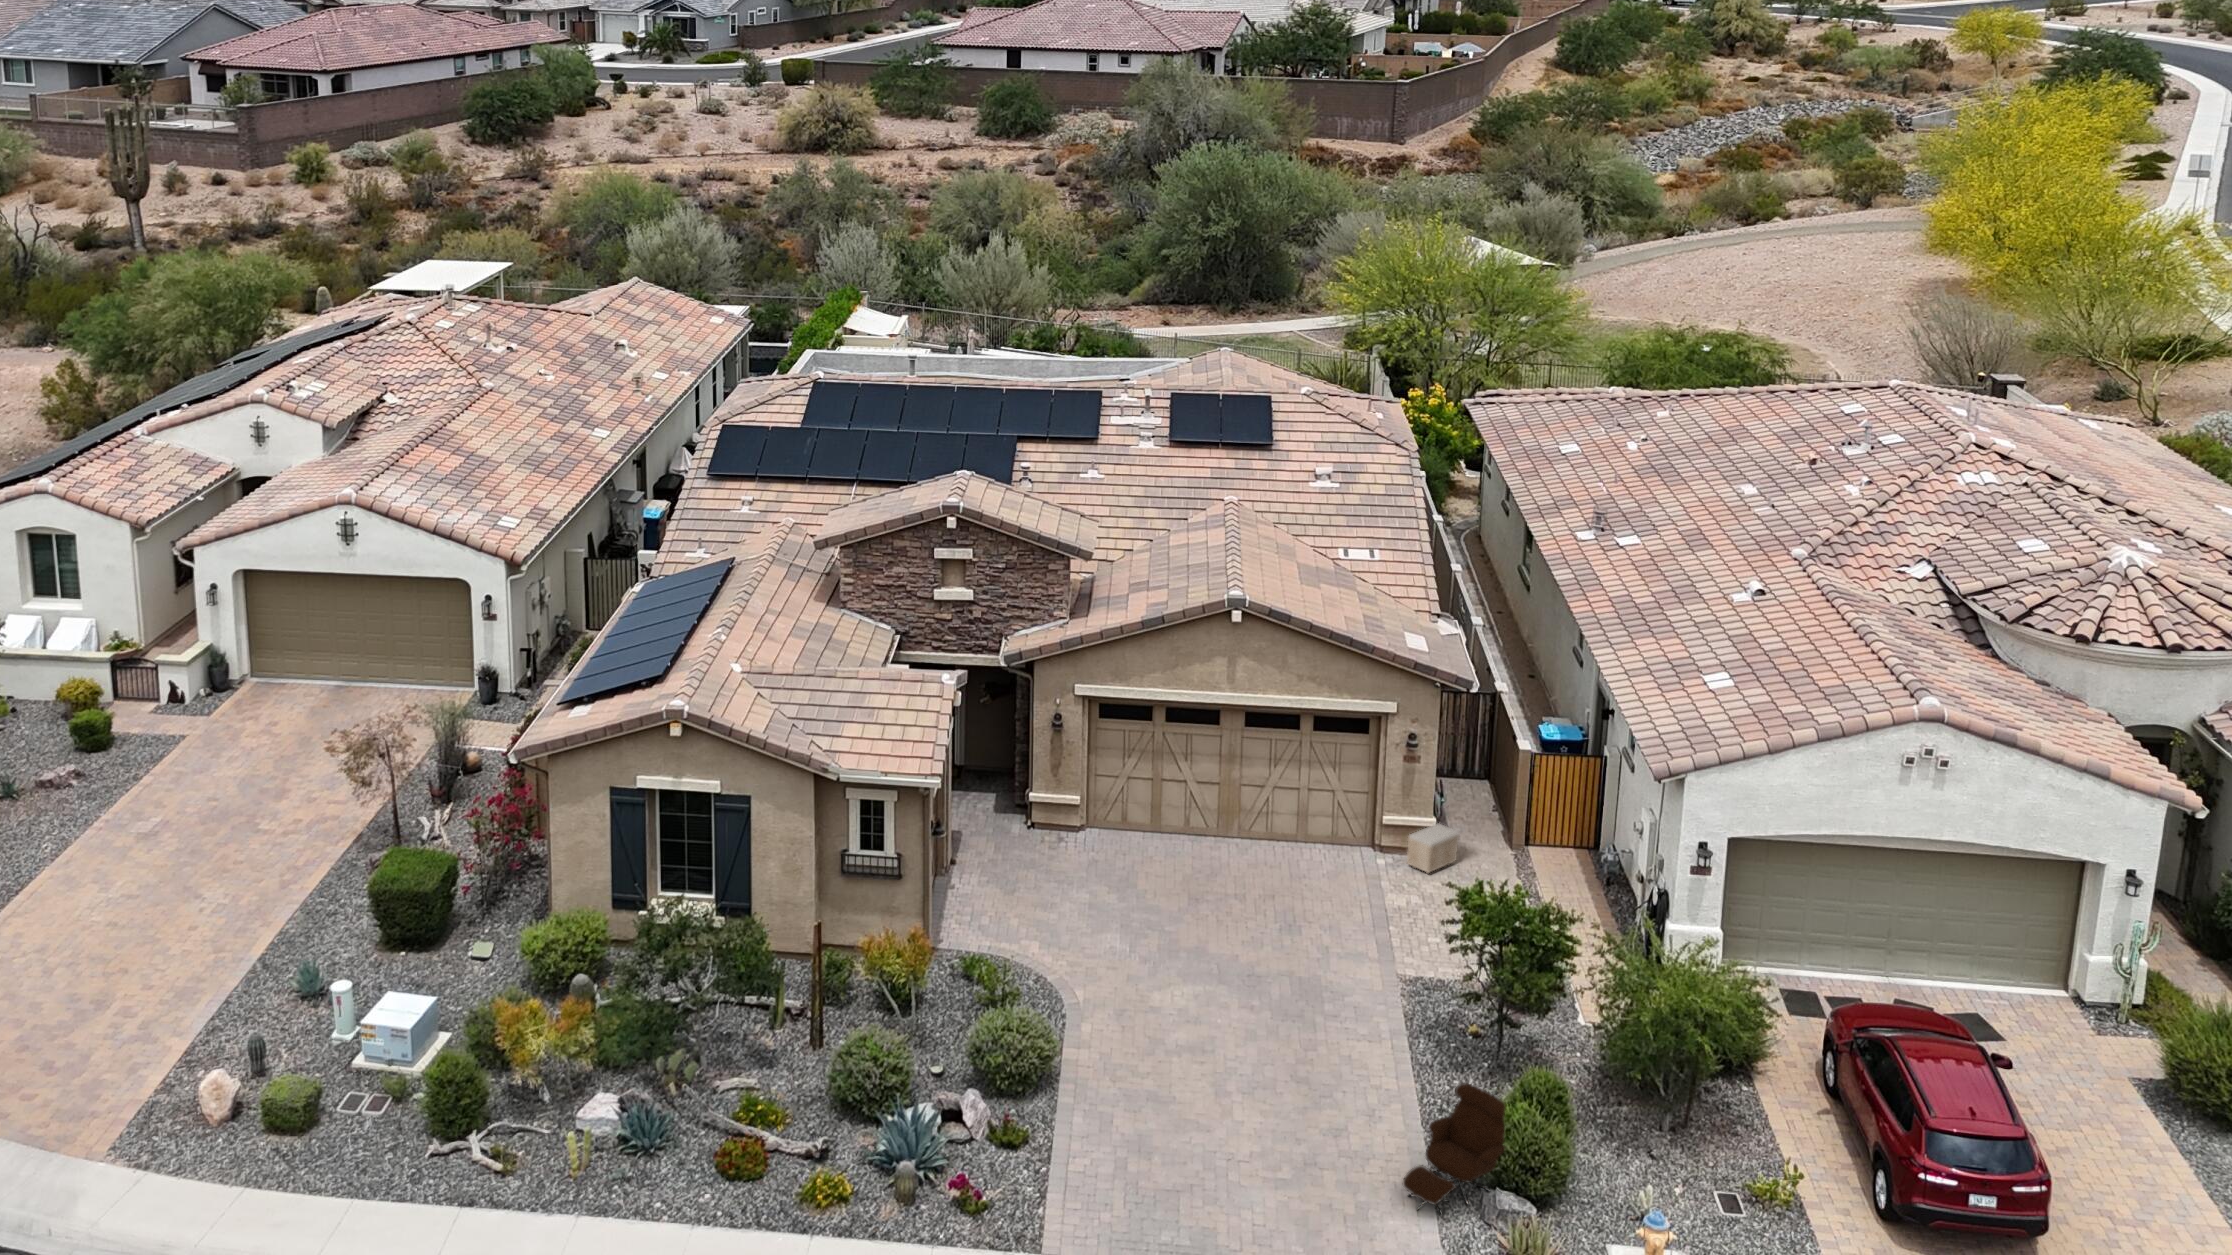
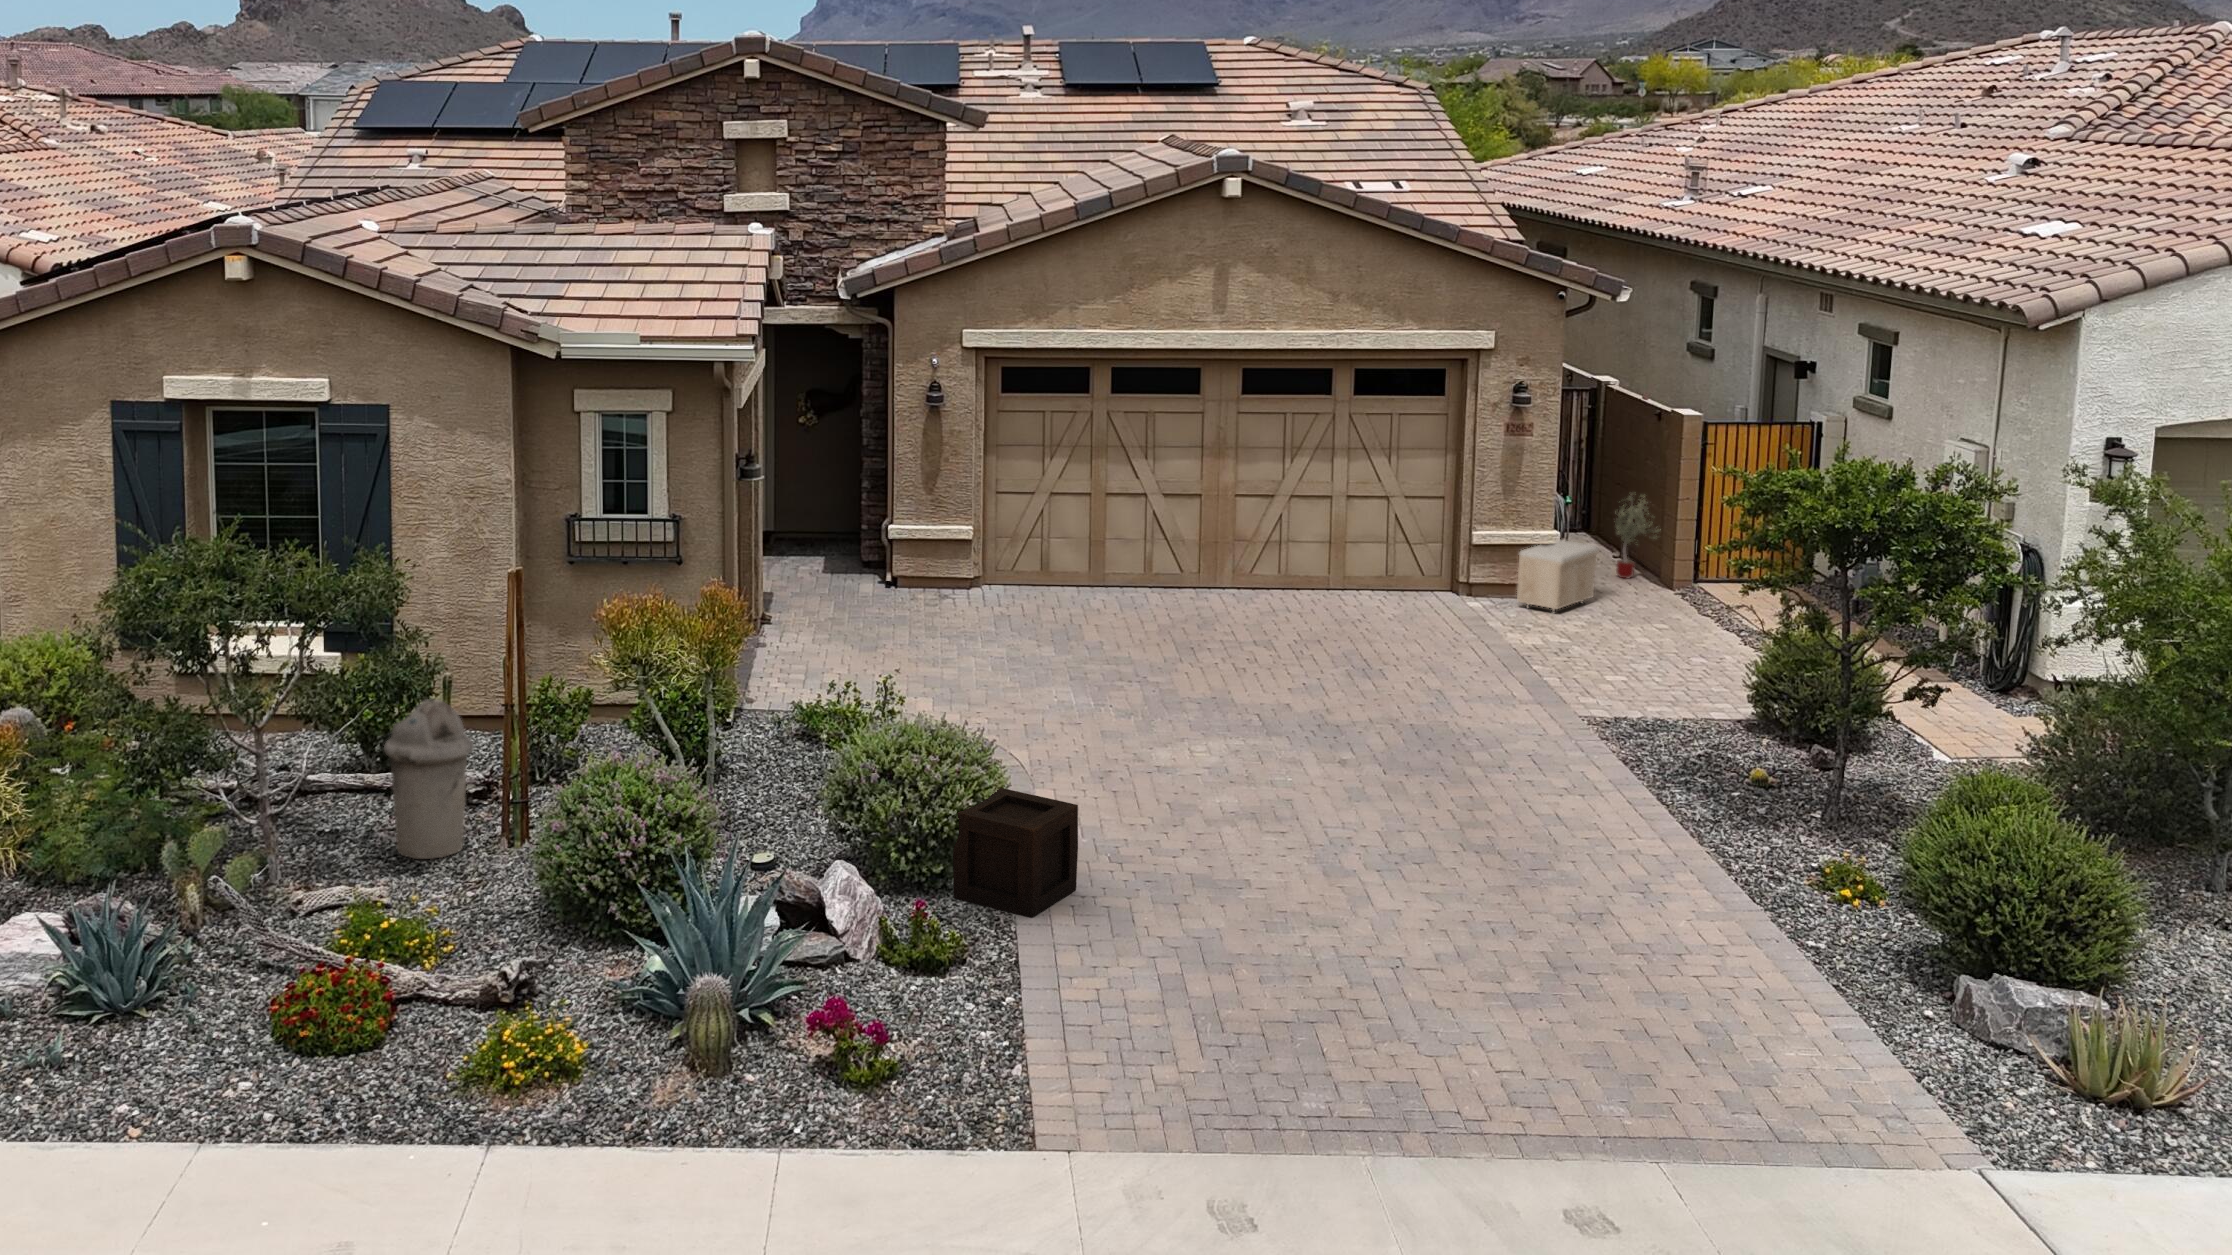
potted tree: none [1481,788,1512,839] -> present [1615,494,1661,579]
trash can: none [754,976,797,1055] -> present [384,699,473,859]
wooden crate: none [1027,1043,1089,1116] -> present [953,788,1078,918]
lounge chair: present [1402,1083,1506,1212] -> none [1786,770,1989,1029]

